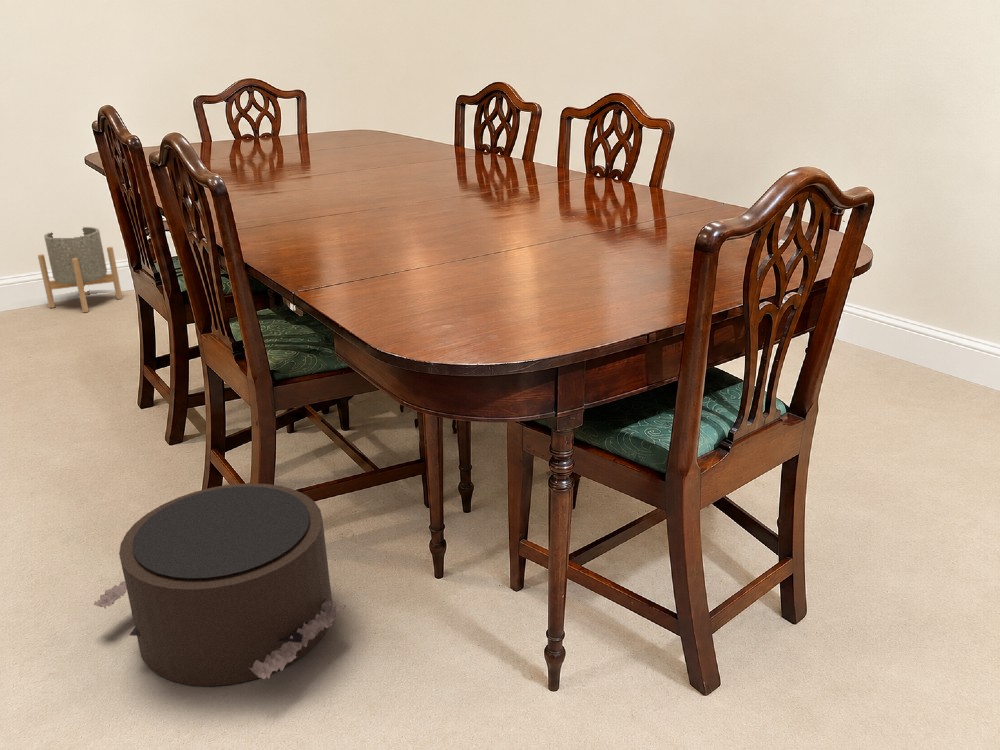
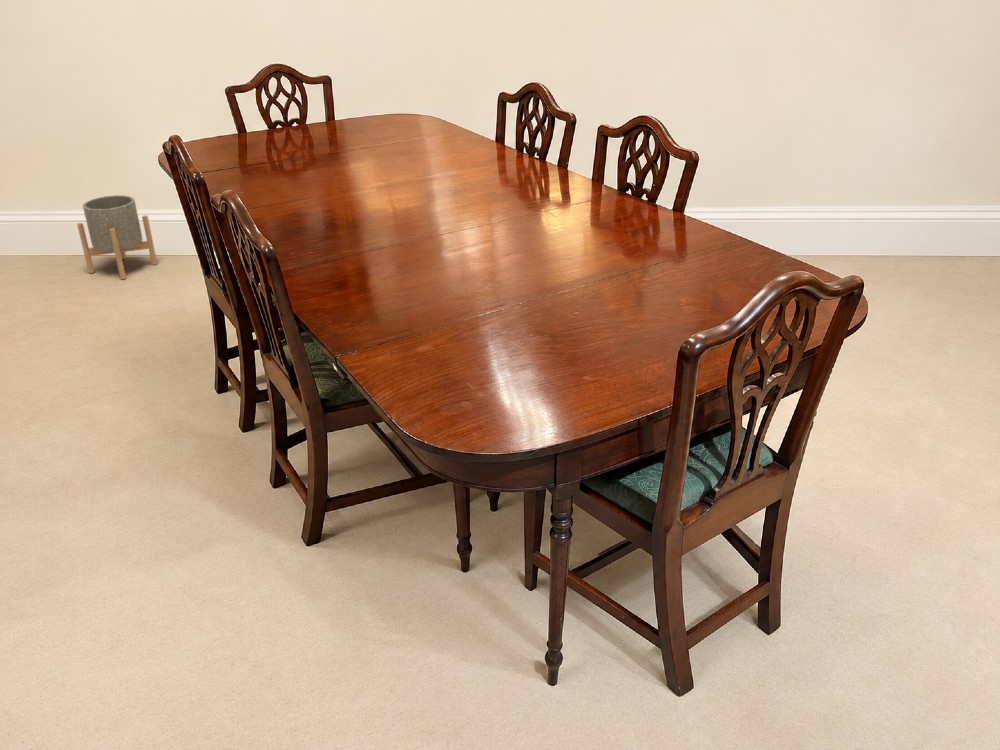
pouf: present [94,483,346,686] -> none [144,494,368,684]

